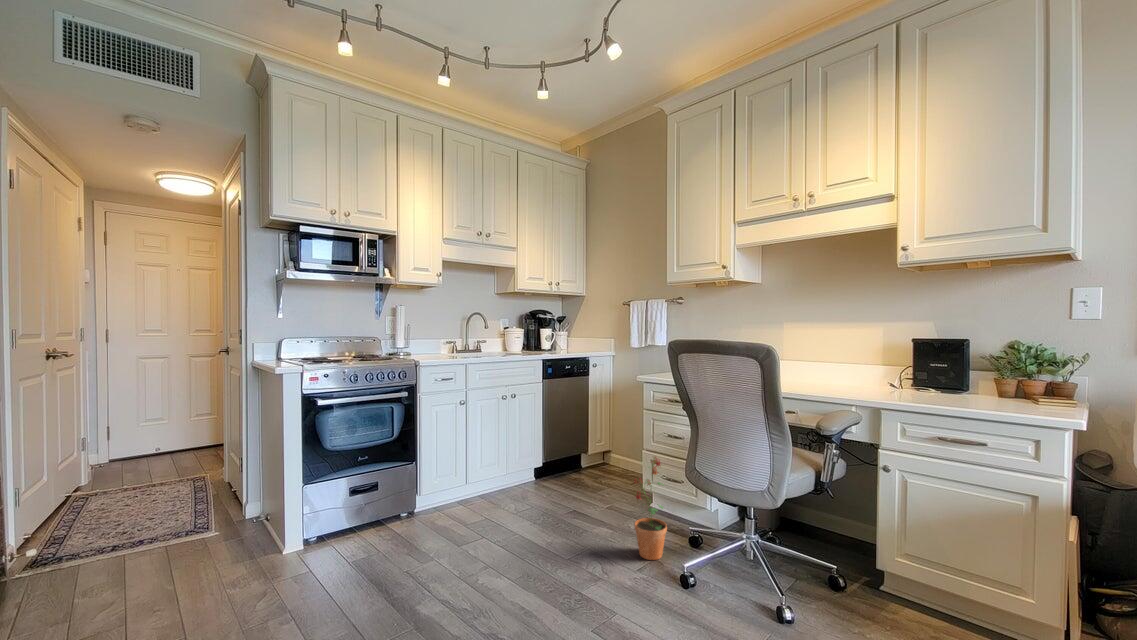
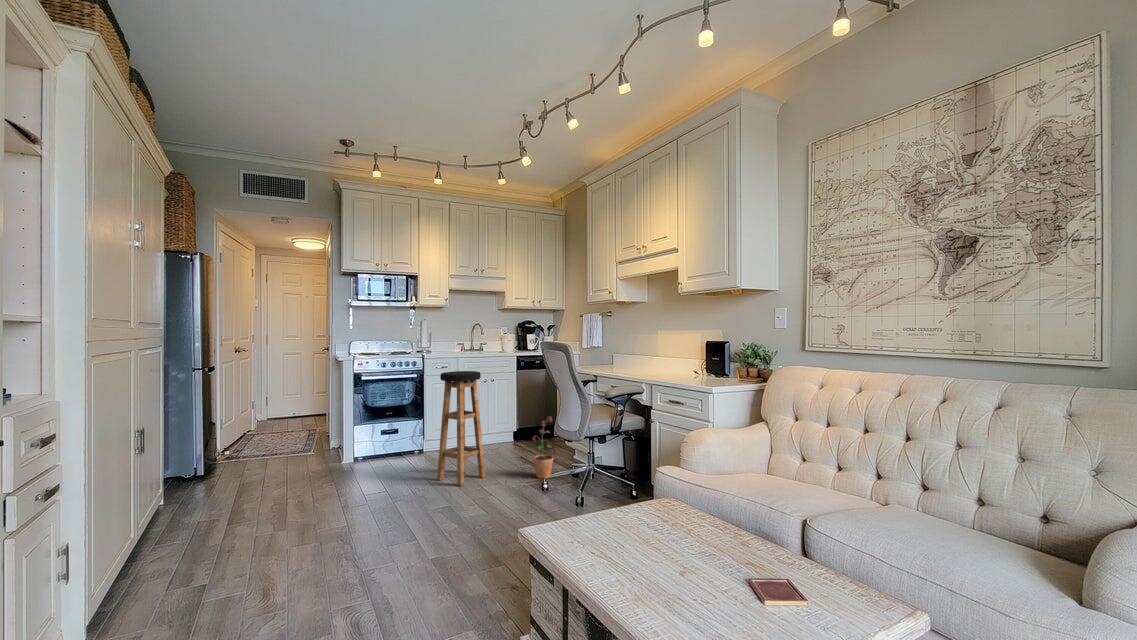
bar stool: none [482,388,560,595] -> present [437,371,486,486]

